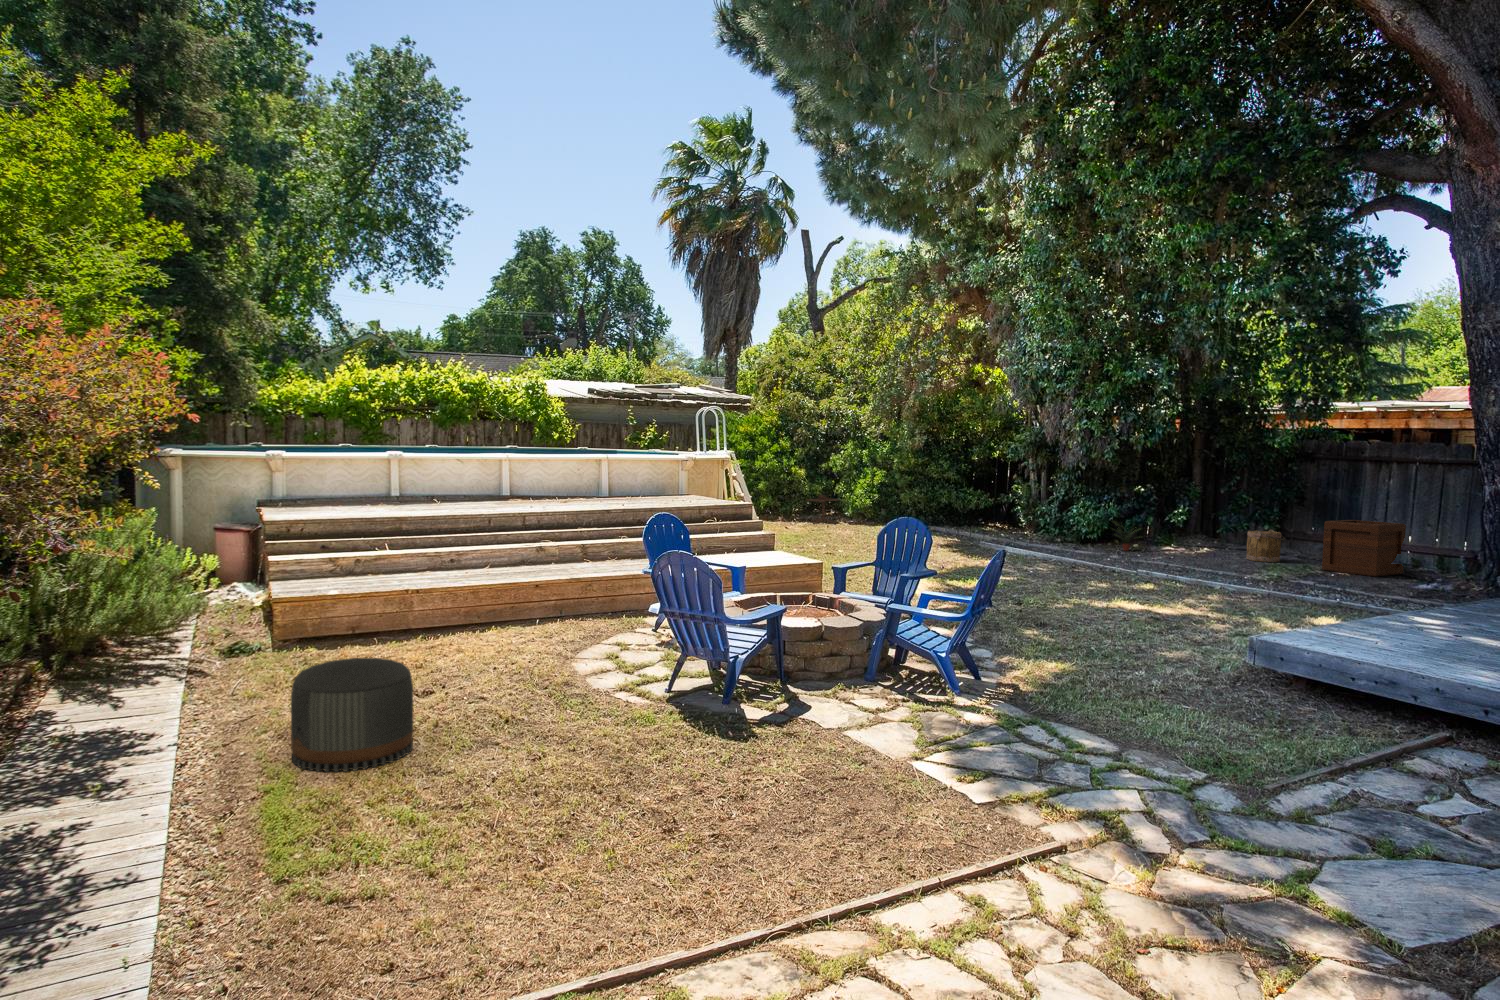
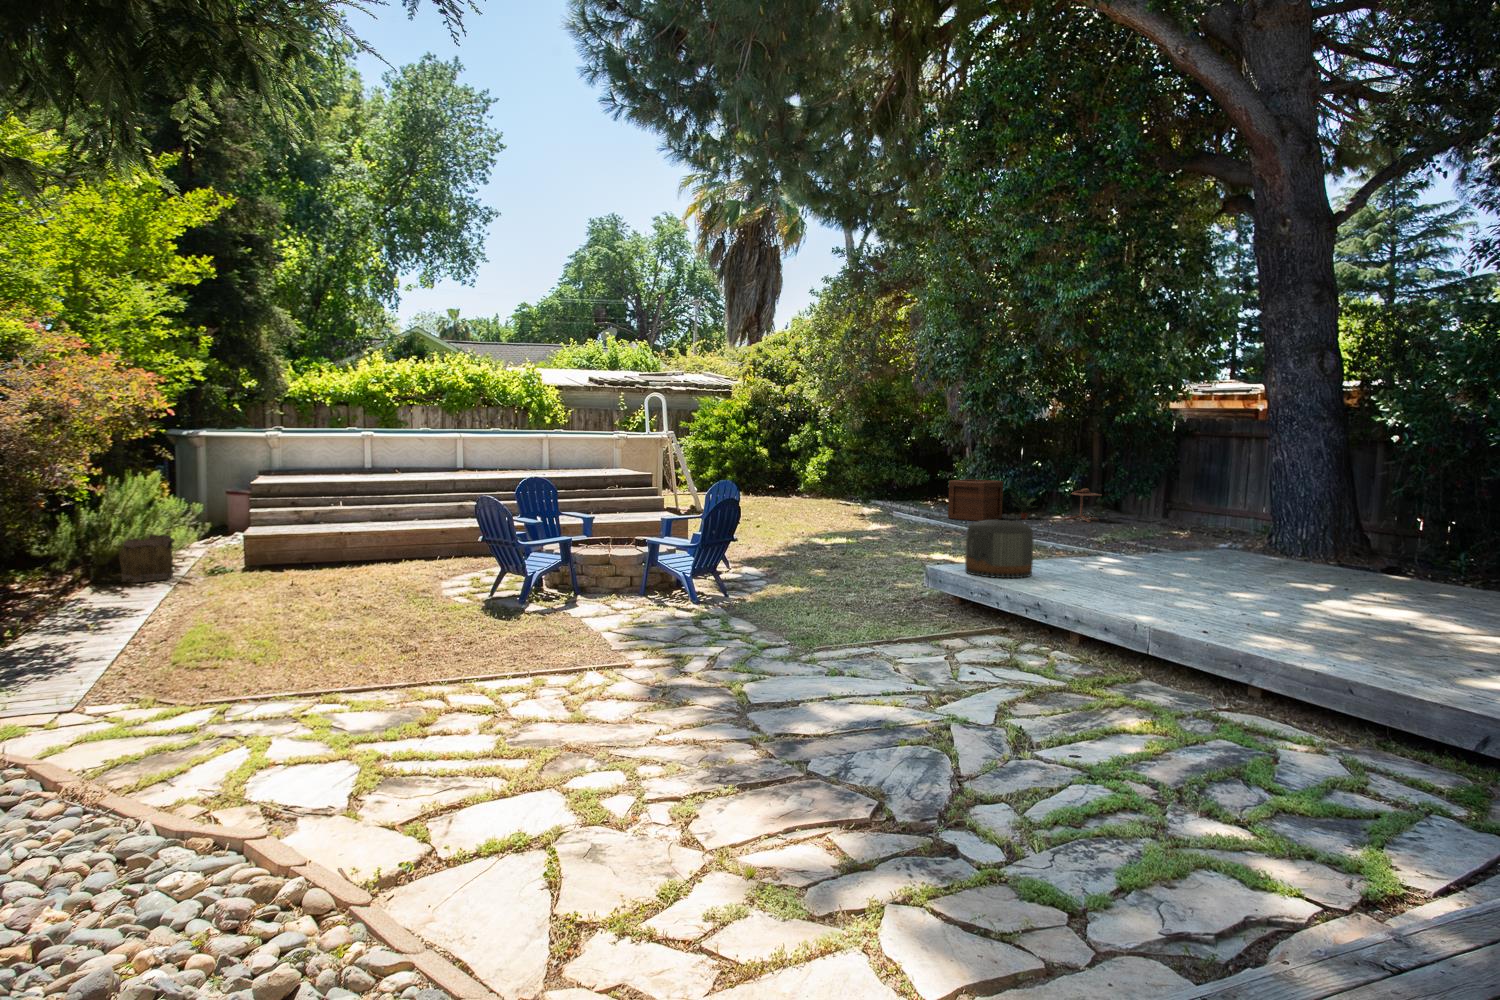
side table: present [807,495,837,524] -> present [1063,489,1102,523]
wooden crate: present [1322,520,1406,577] -> present [948,479,1003,521]
bucket: present [1246,530,1286,562] -> present [119,534,175,583]
pouf: present [291,658,413,772] -> present [965,520,1033,578]

